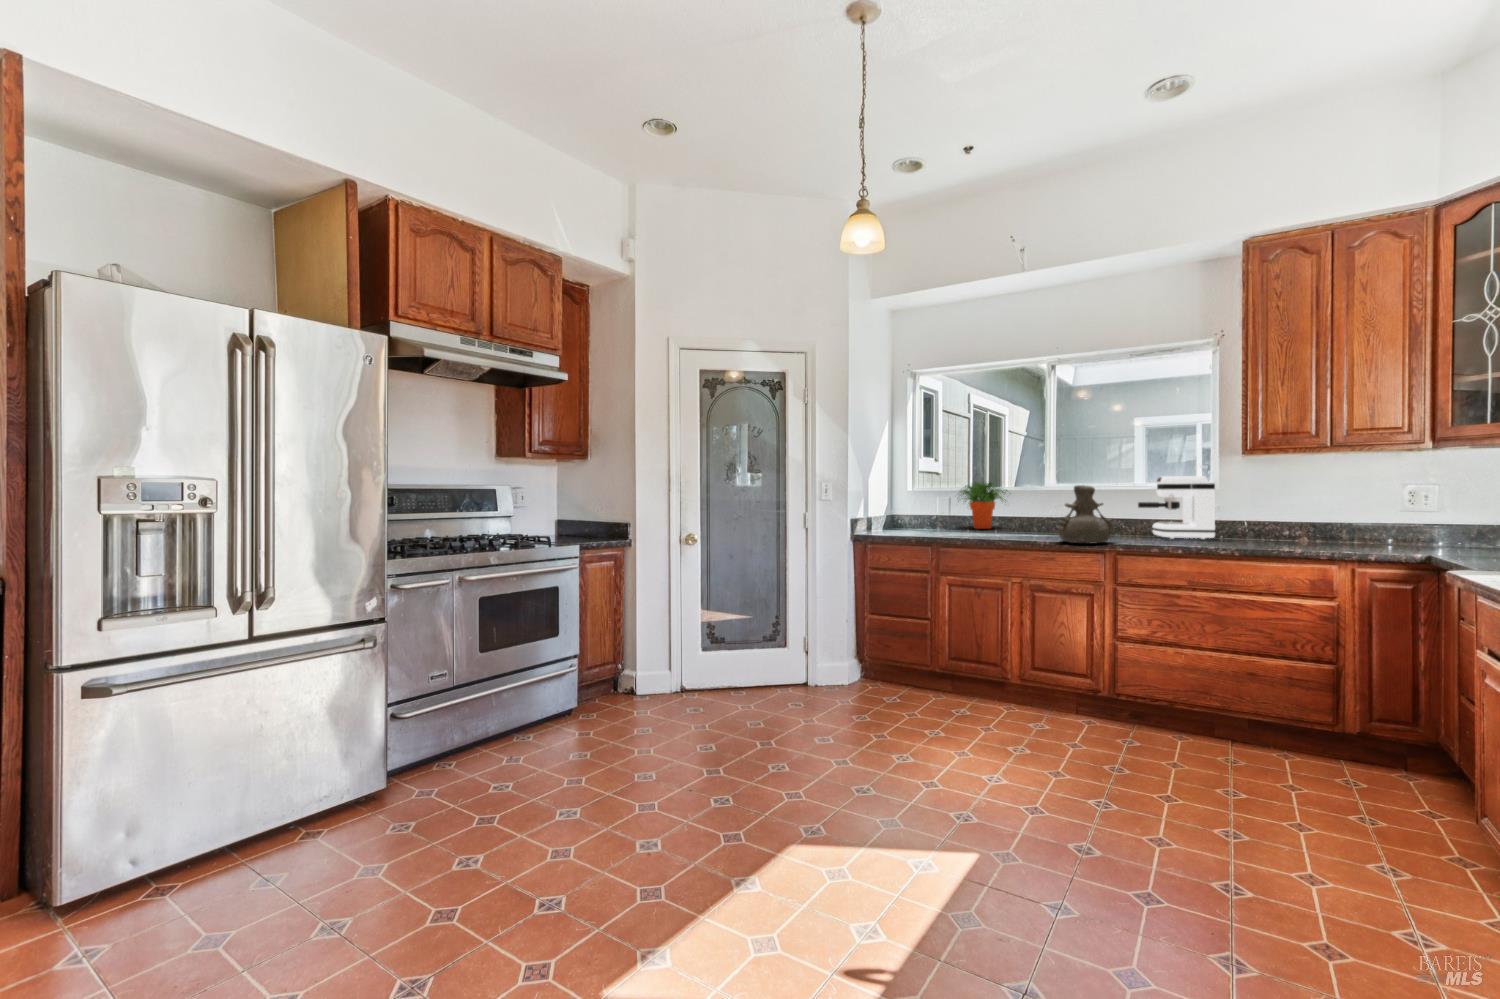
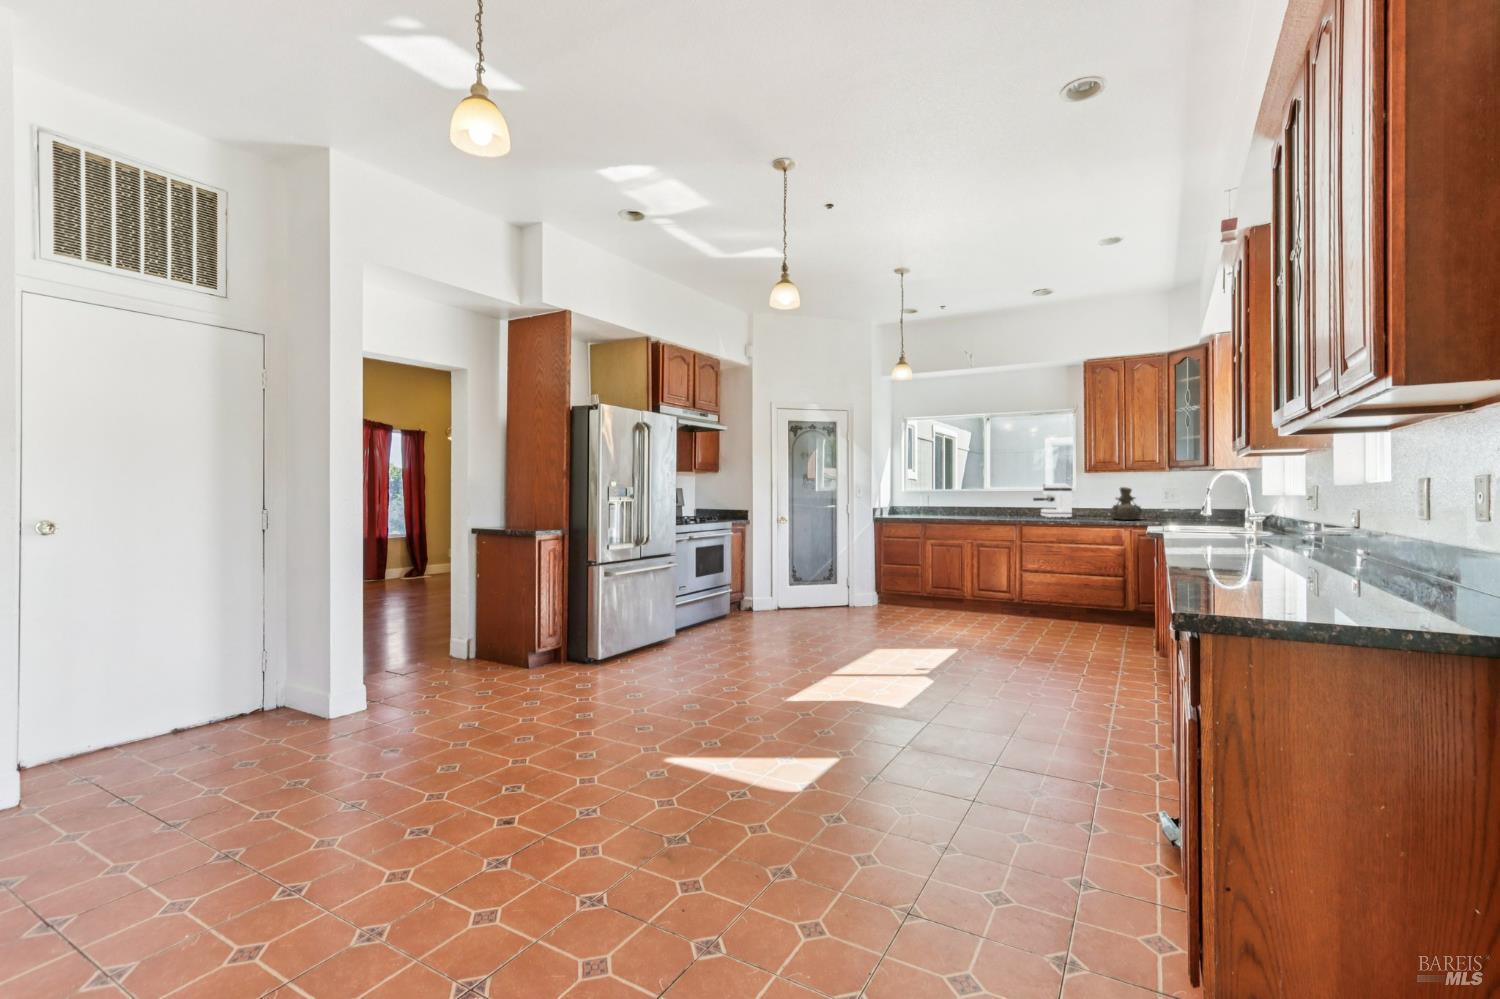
potted plant: present [960,482,1011,529] -> none [930,485,963,513]
vase: present [1057,485,1114,544] -> present [1111,487,1142,520]

